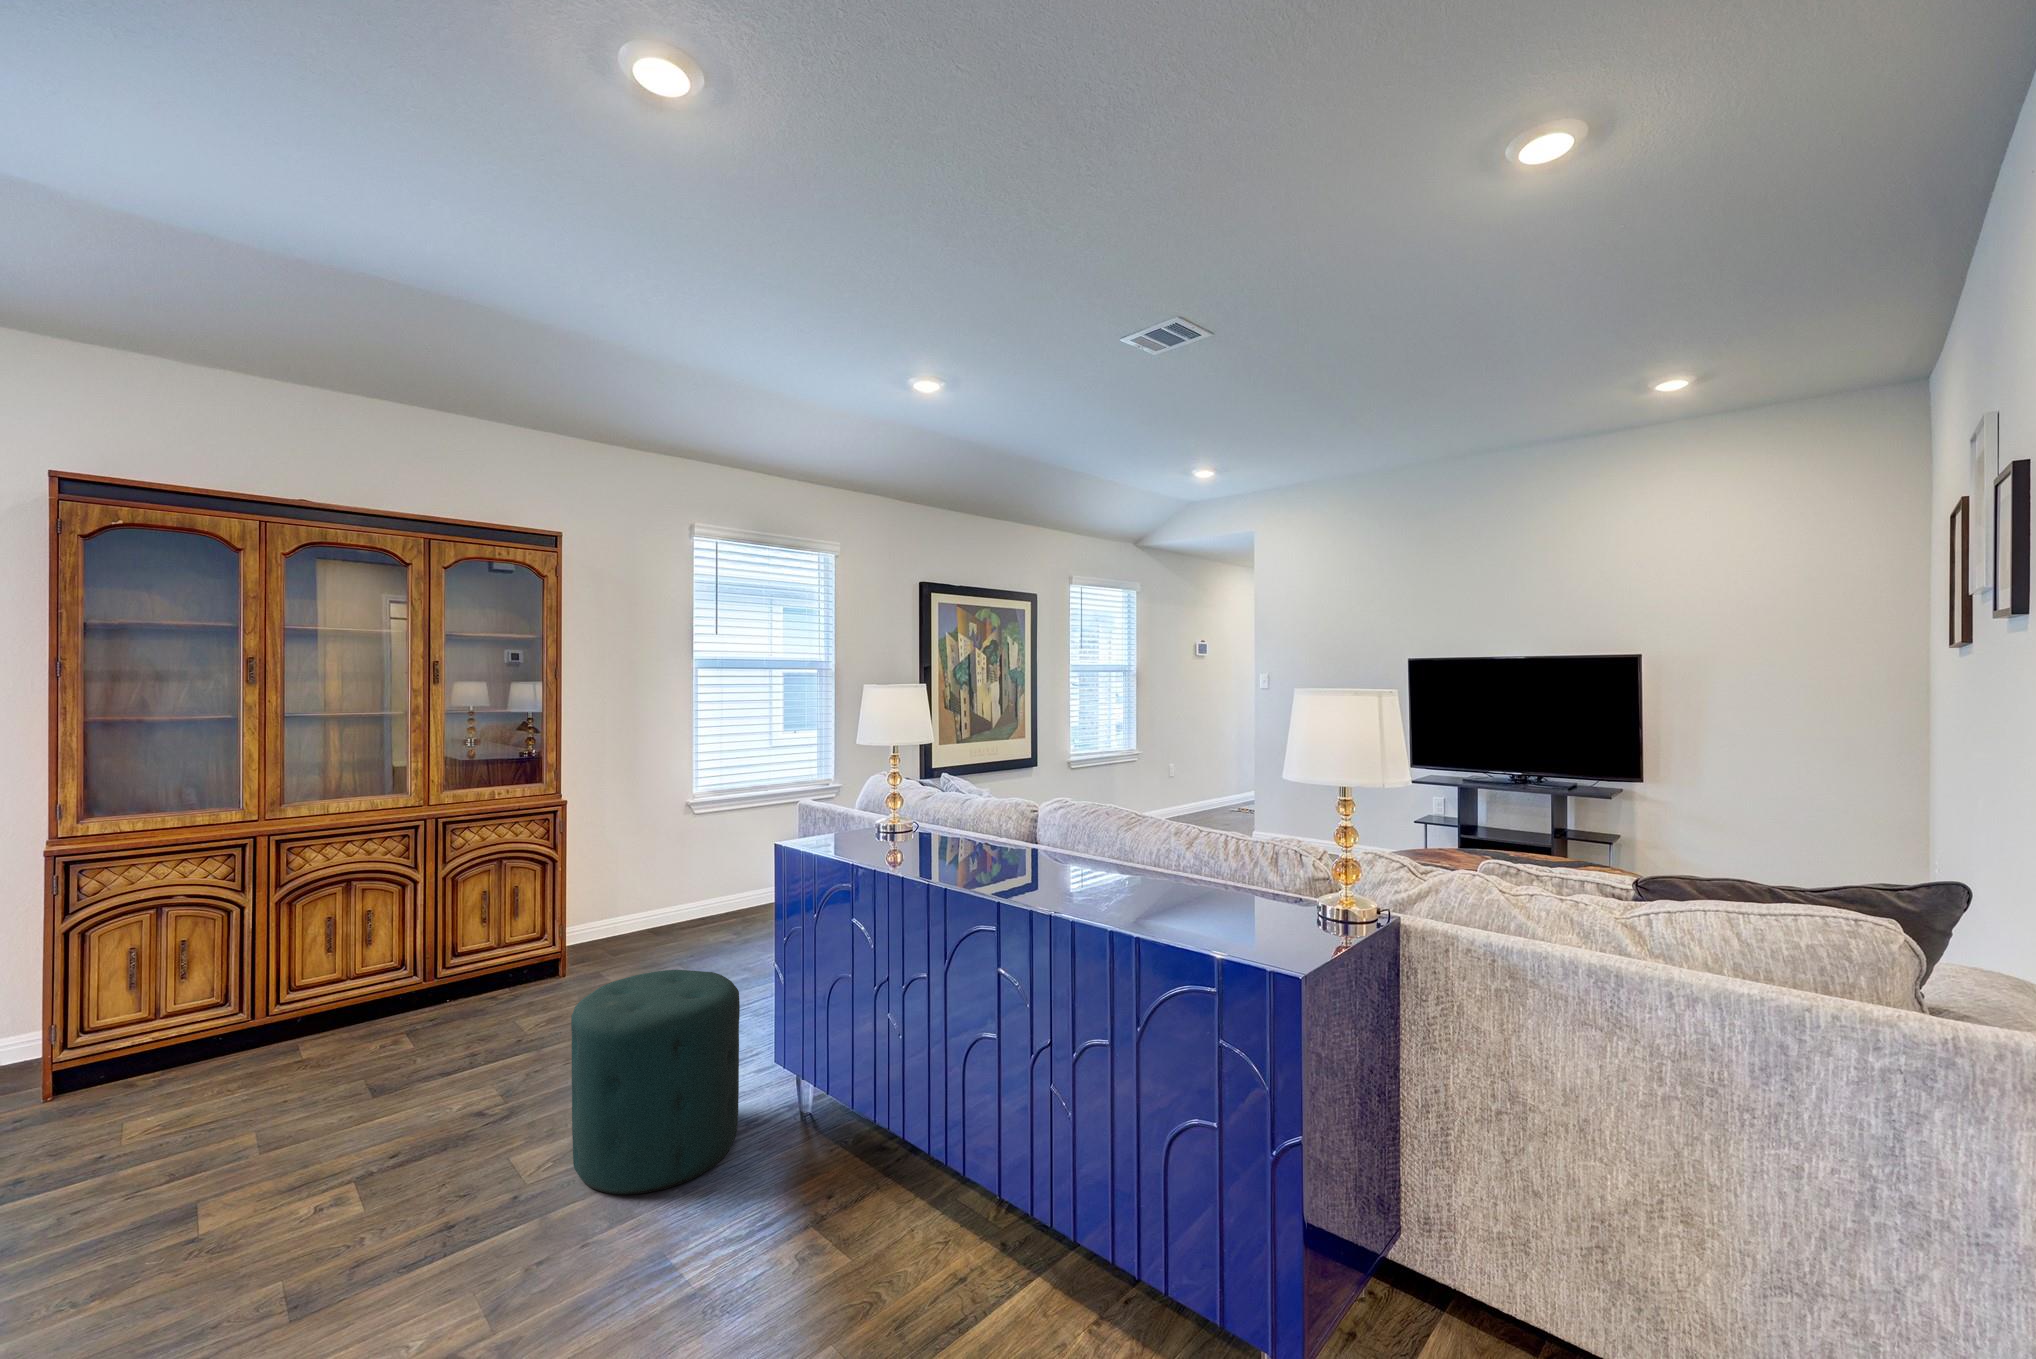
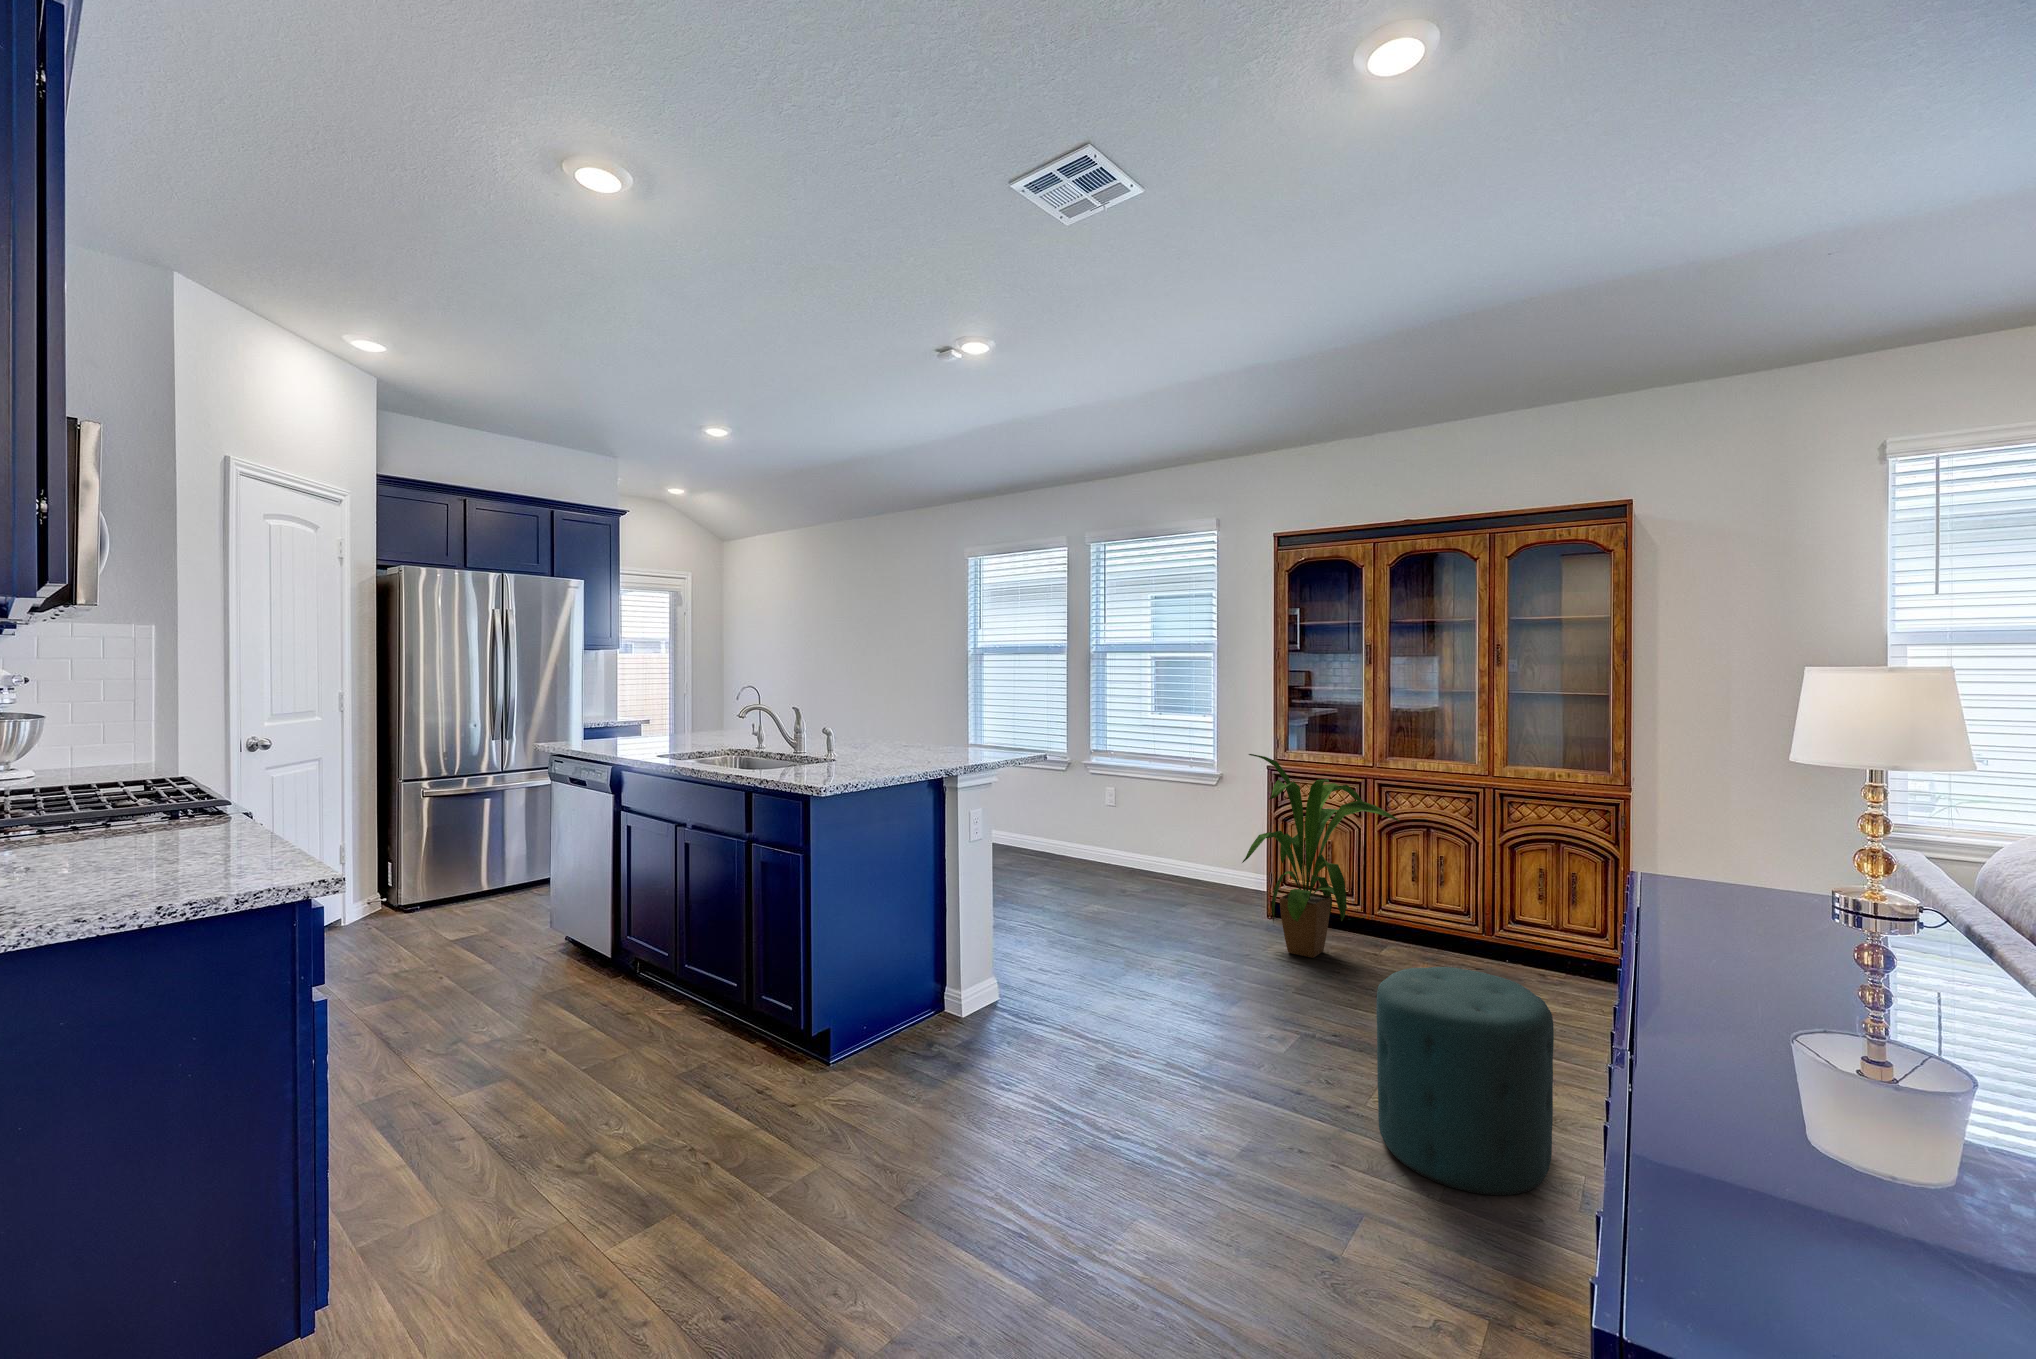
house plant: none [82,824,348,1118] -> present [1242,754,1399,958]

